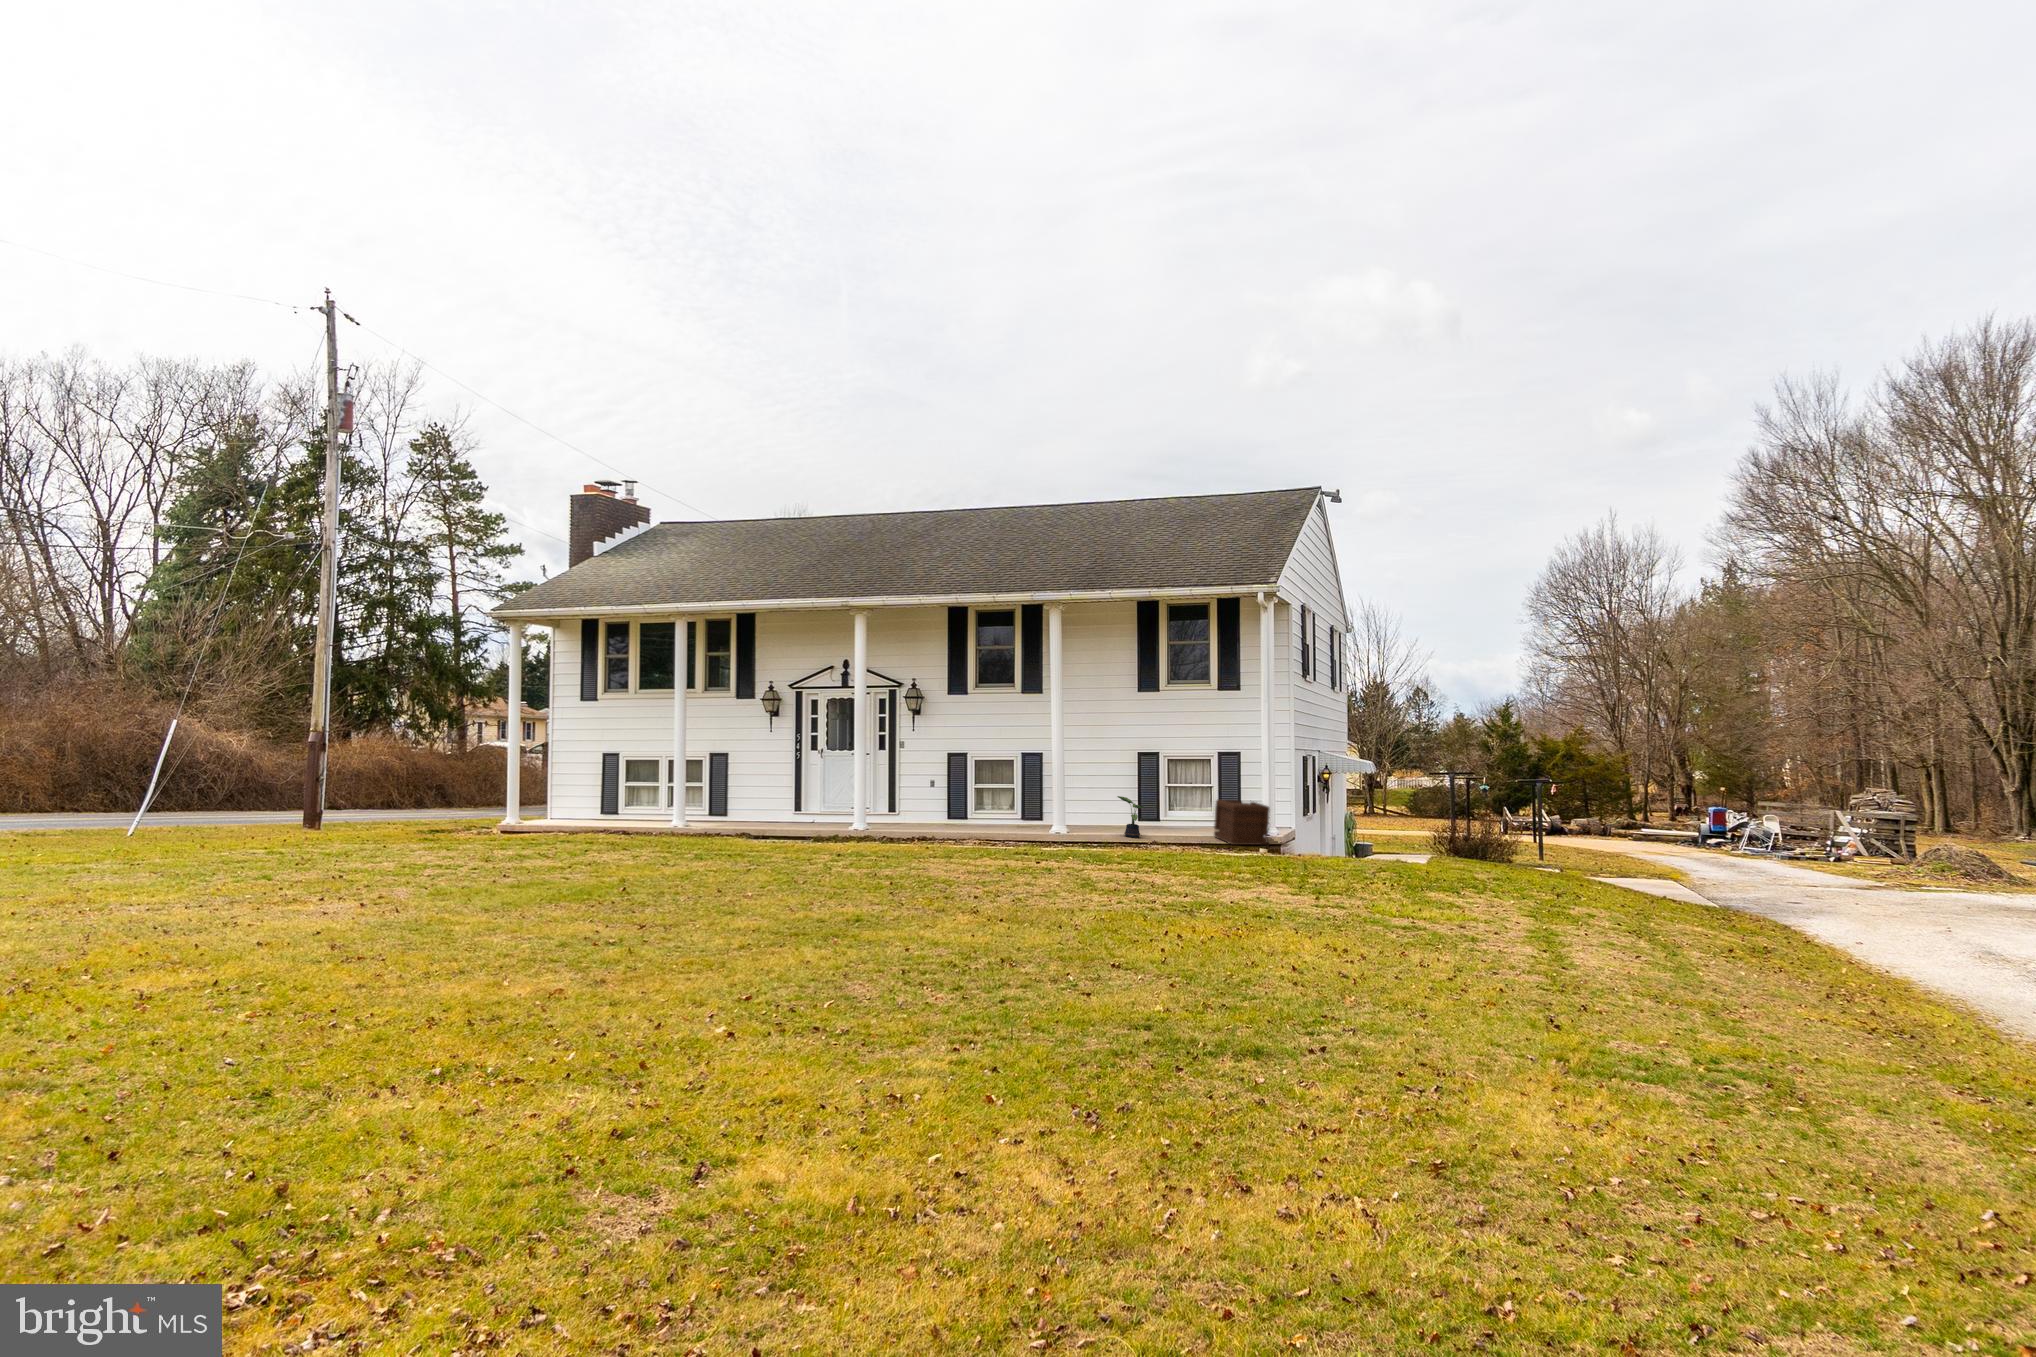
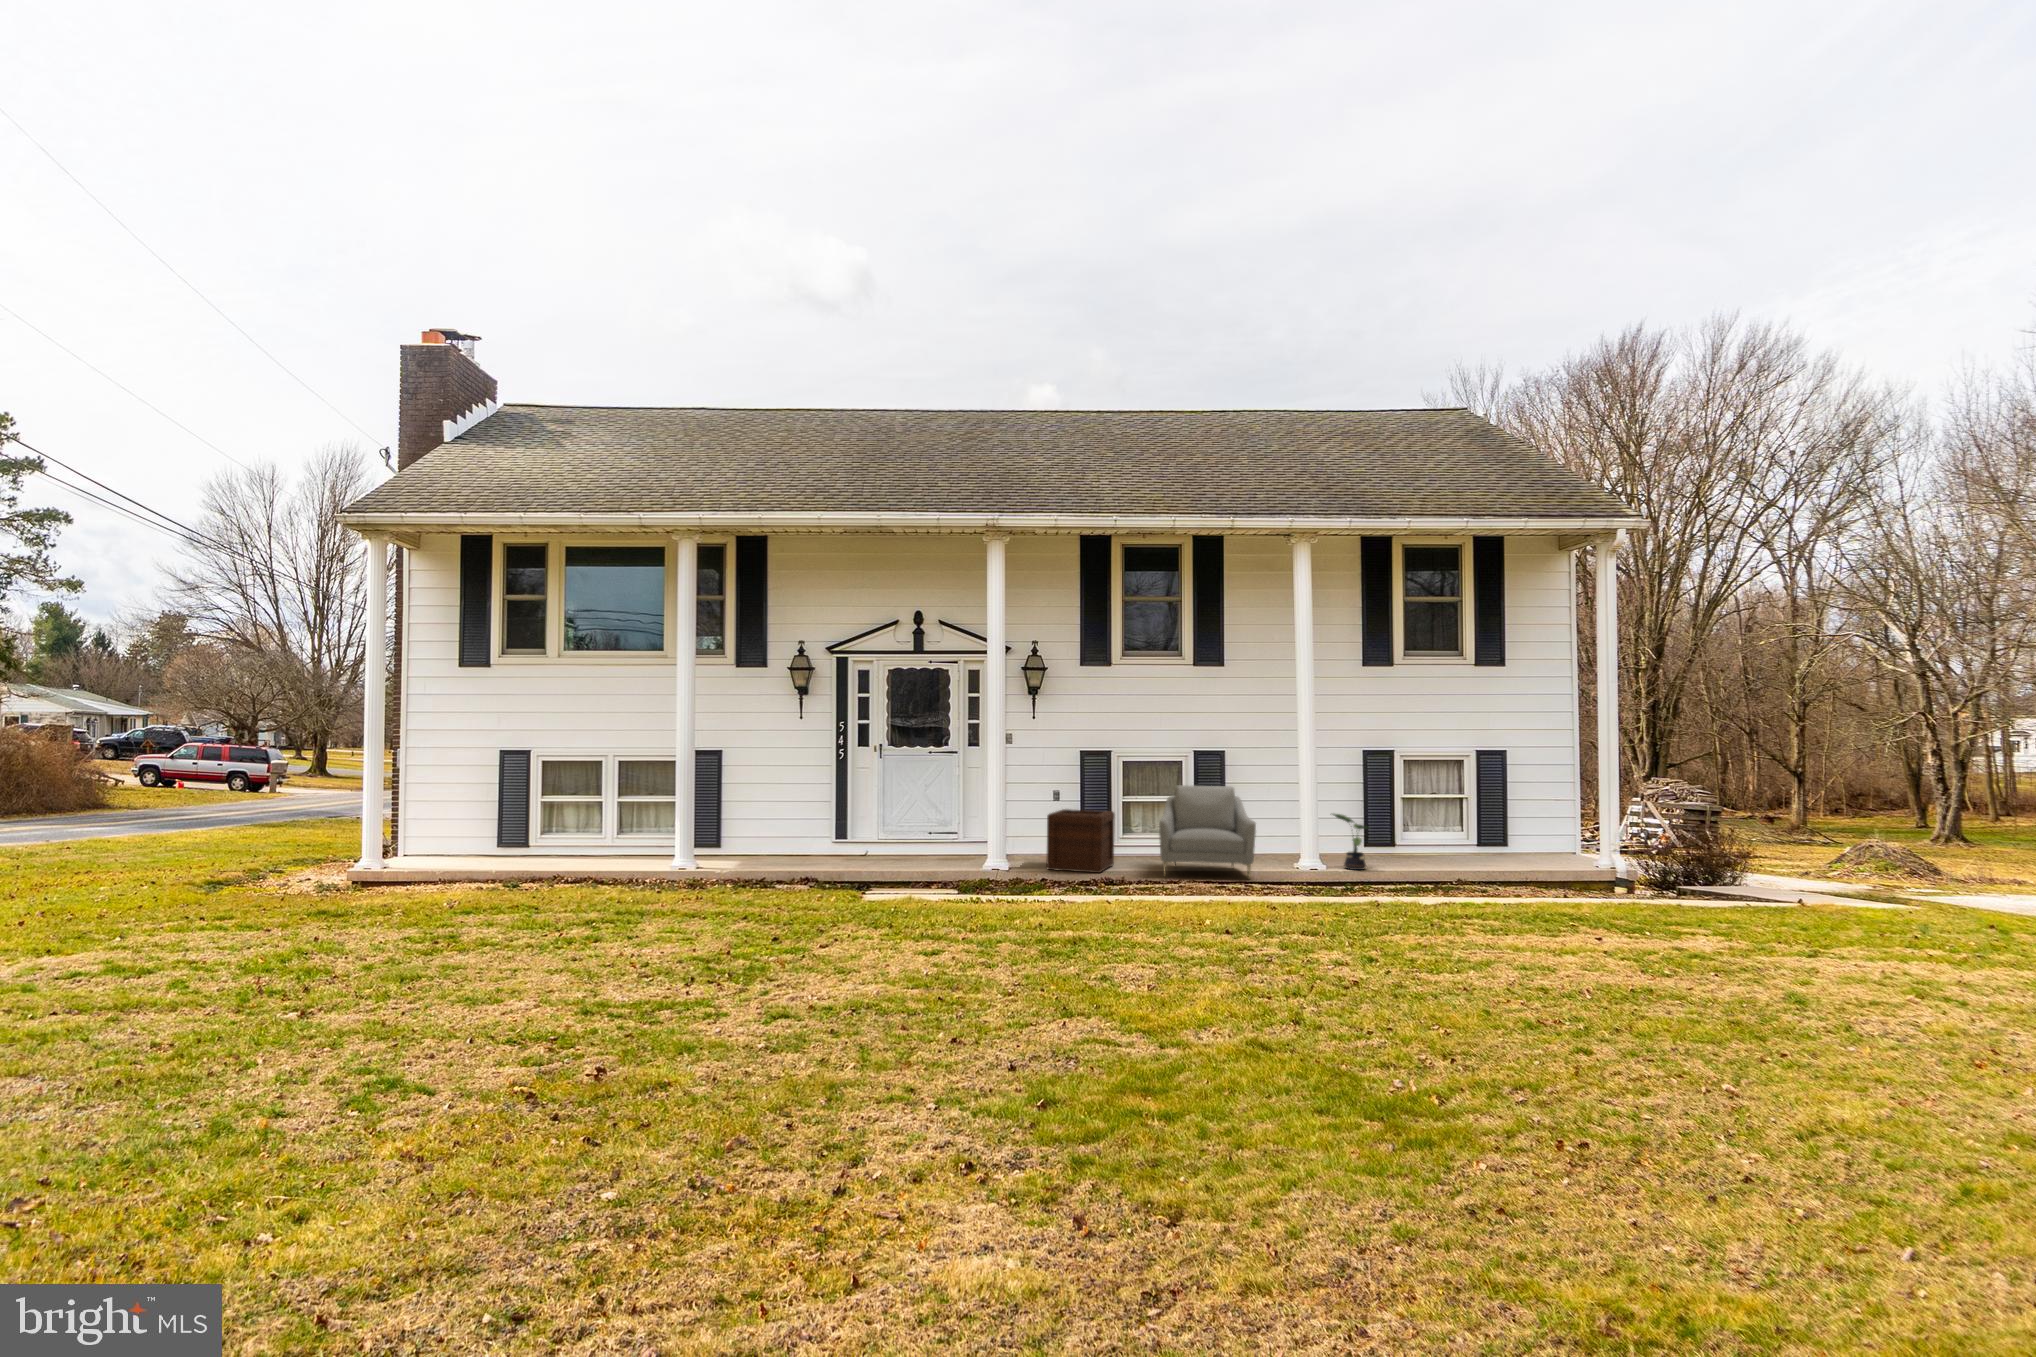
chair: none [995,774,1065,845] -> present [1159,785,1256,878]
wooden crate: present [1214,800,1270,845] -> present [1046,809,1115,873]

